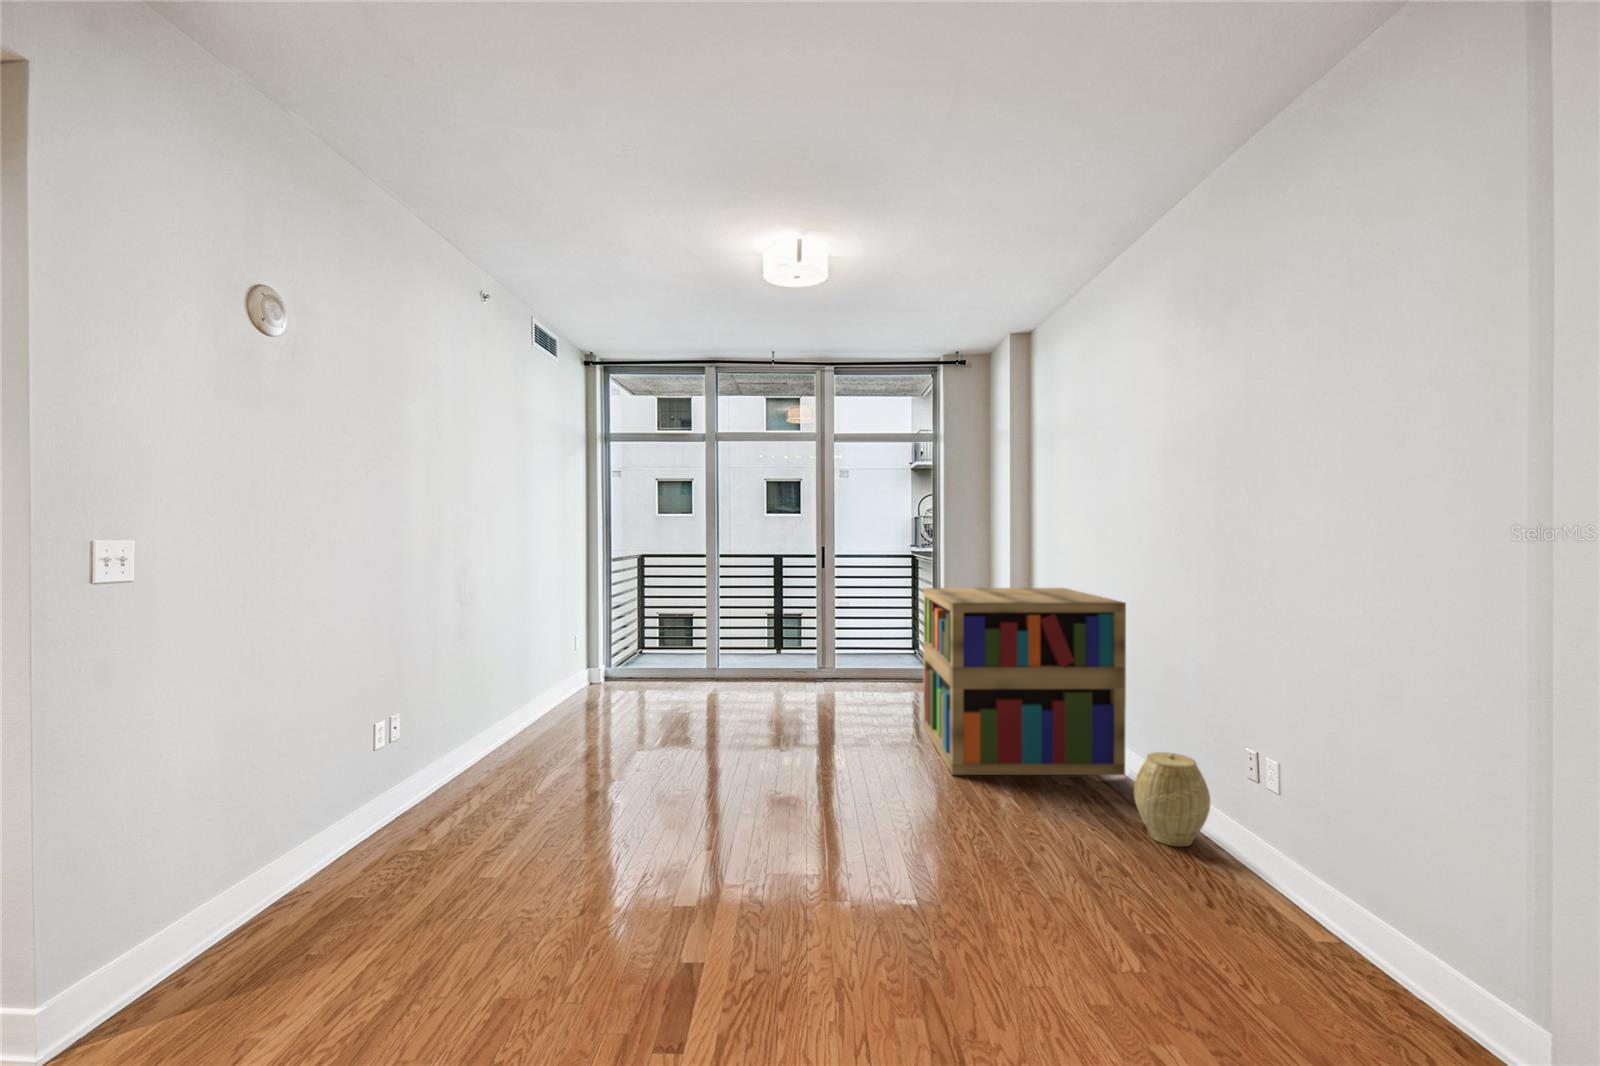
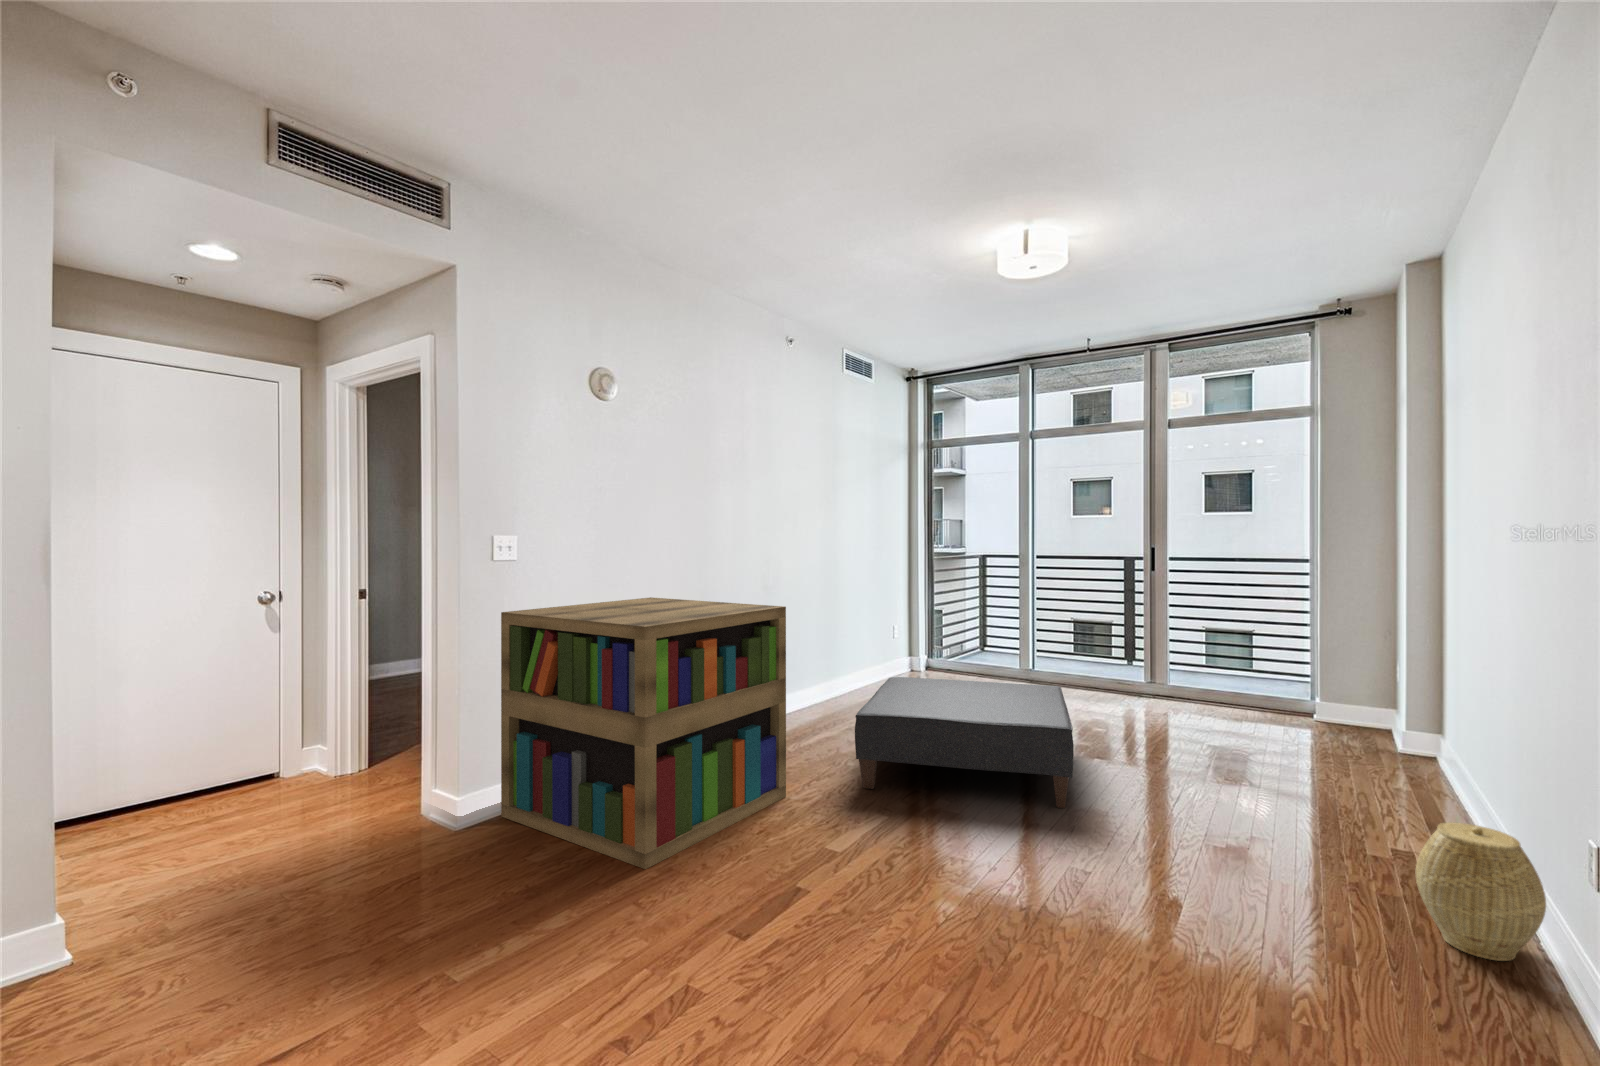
bookshelf: present [923,588,1126,775] -> present [501,597,786,869]
ottoman: none [630,683,859,824] -> present [855,677,1074,808]

